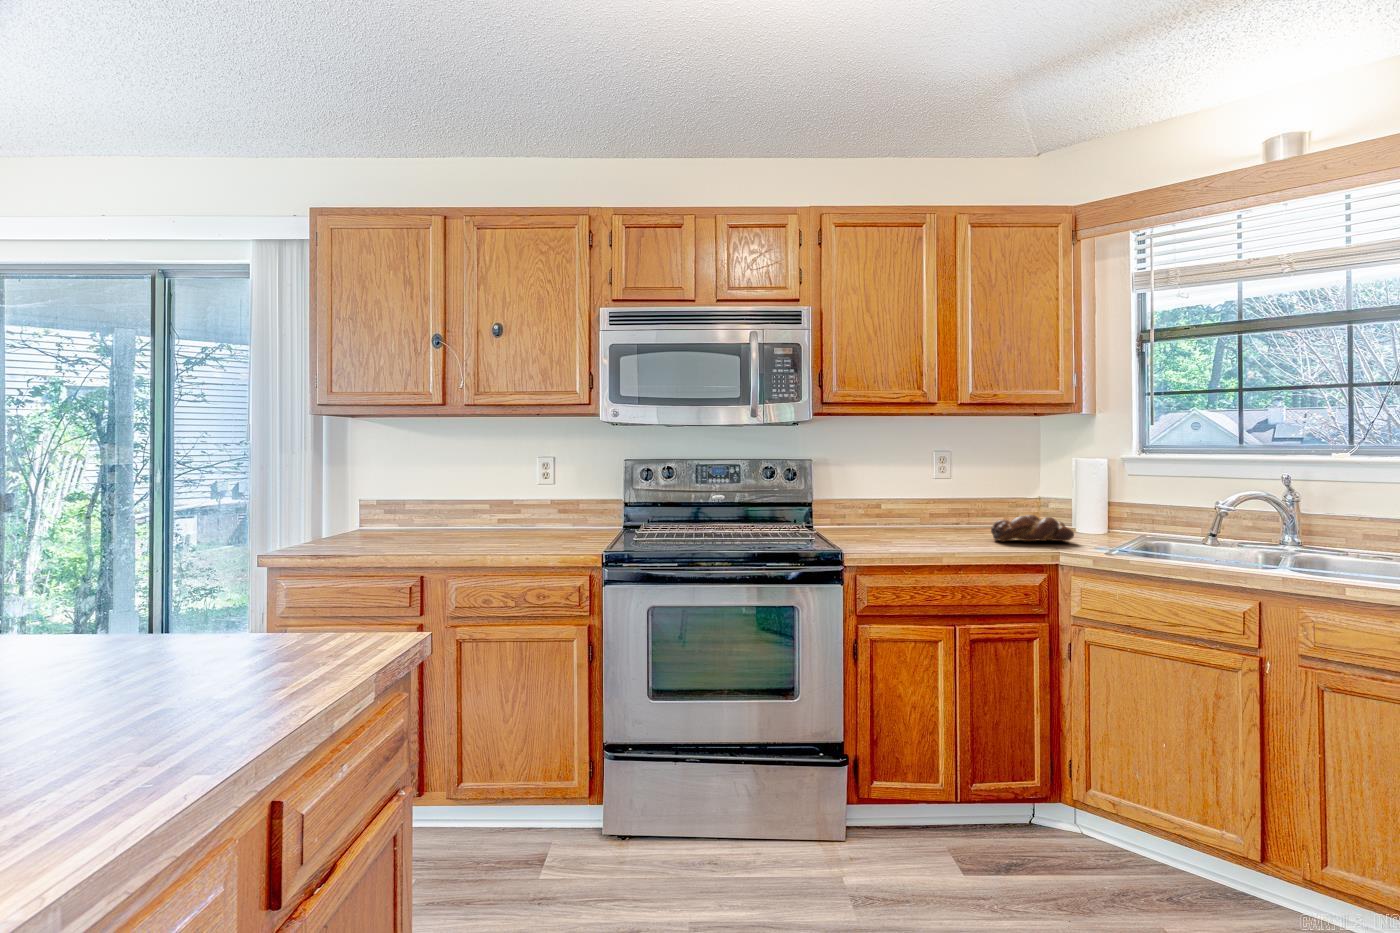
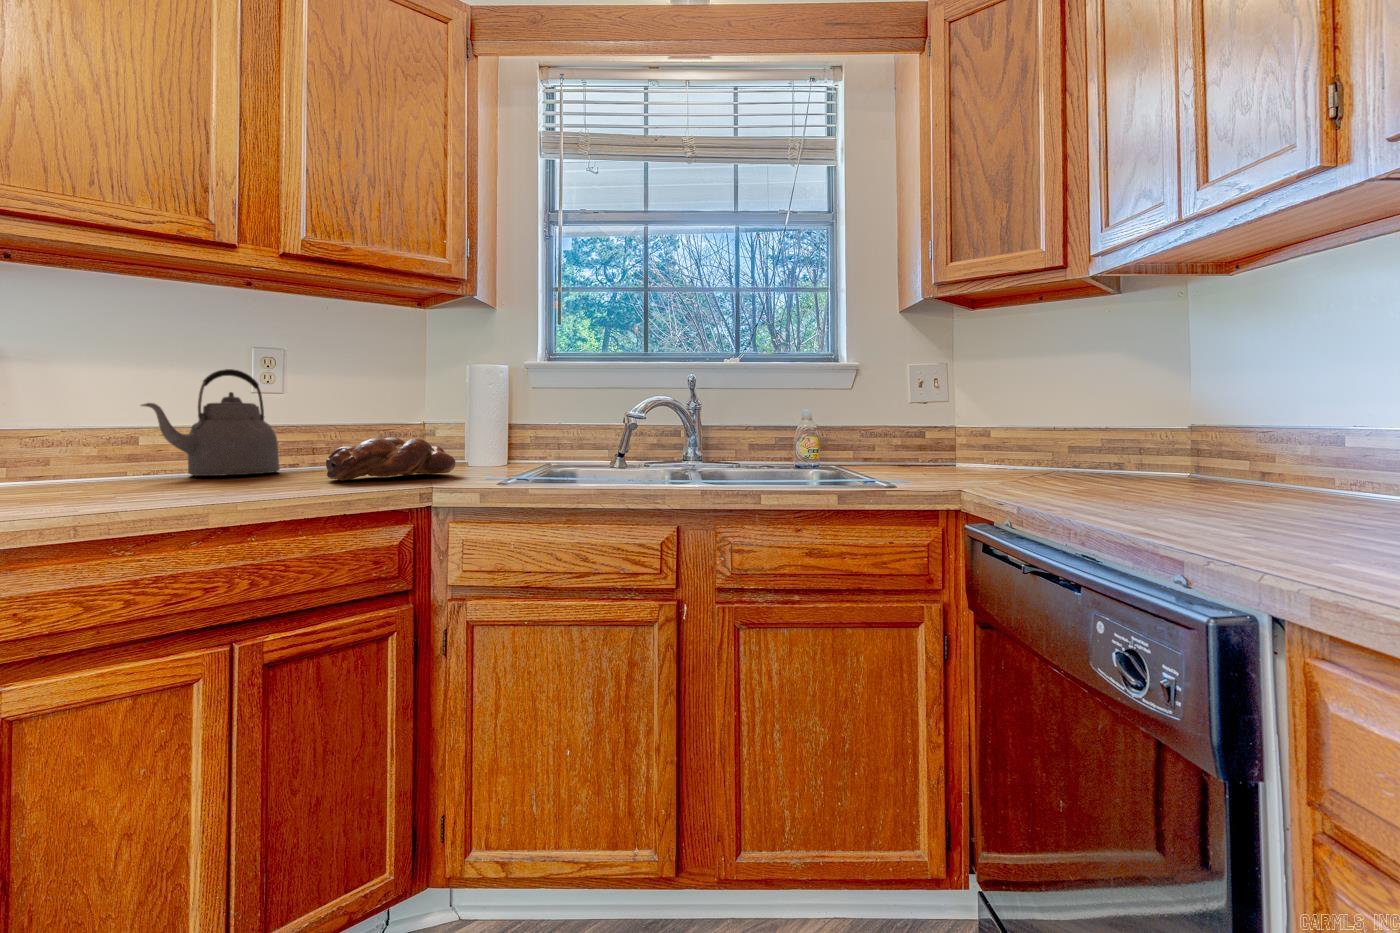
kettle: none [894,468,956,532] -> present [141,369,279,476]

